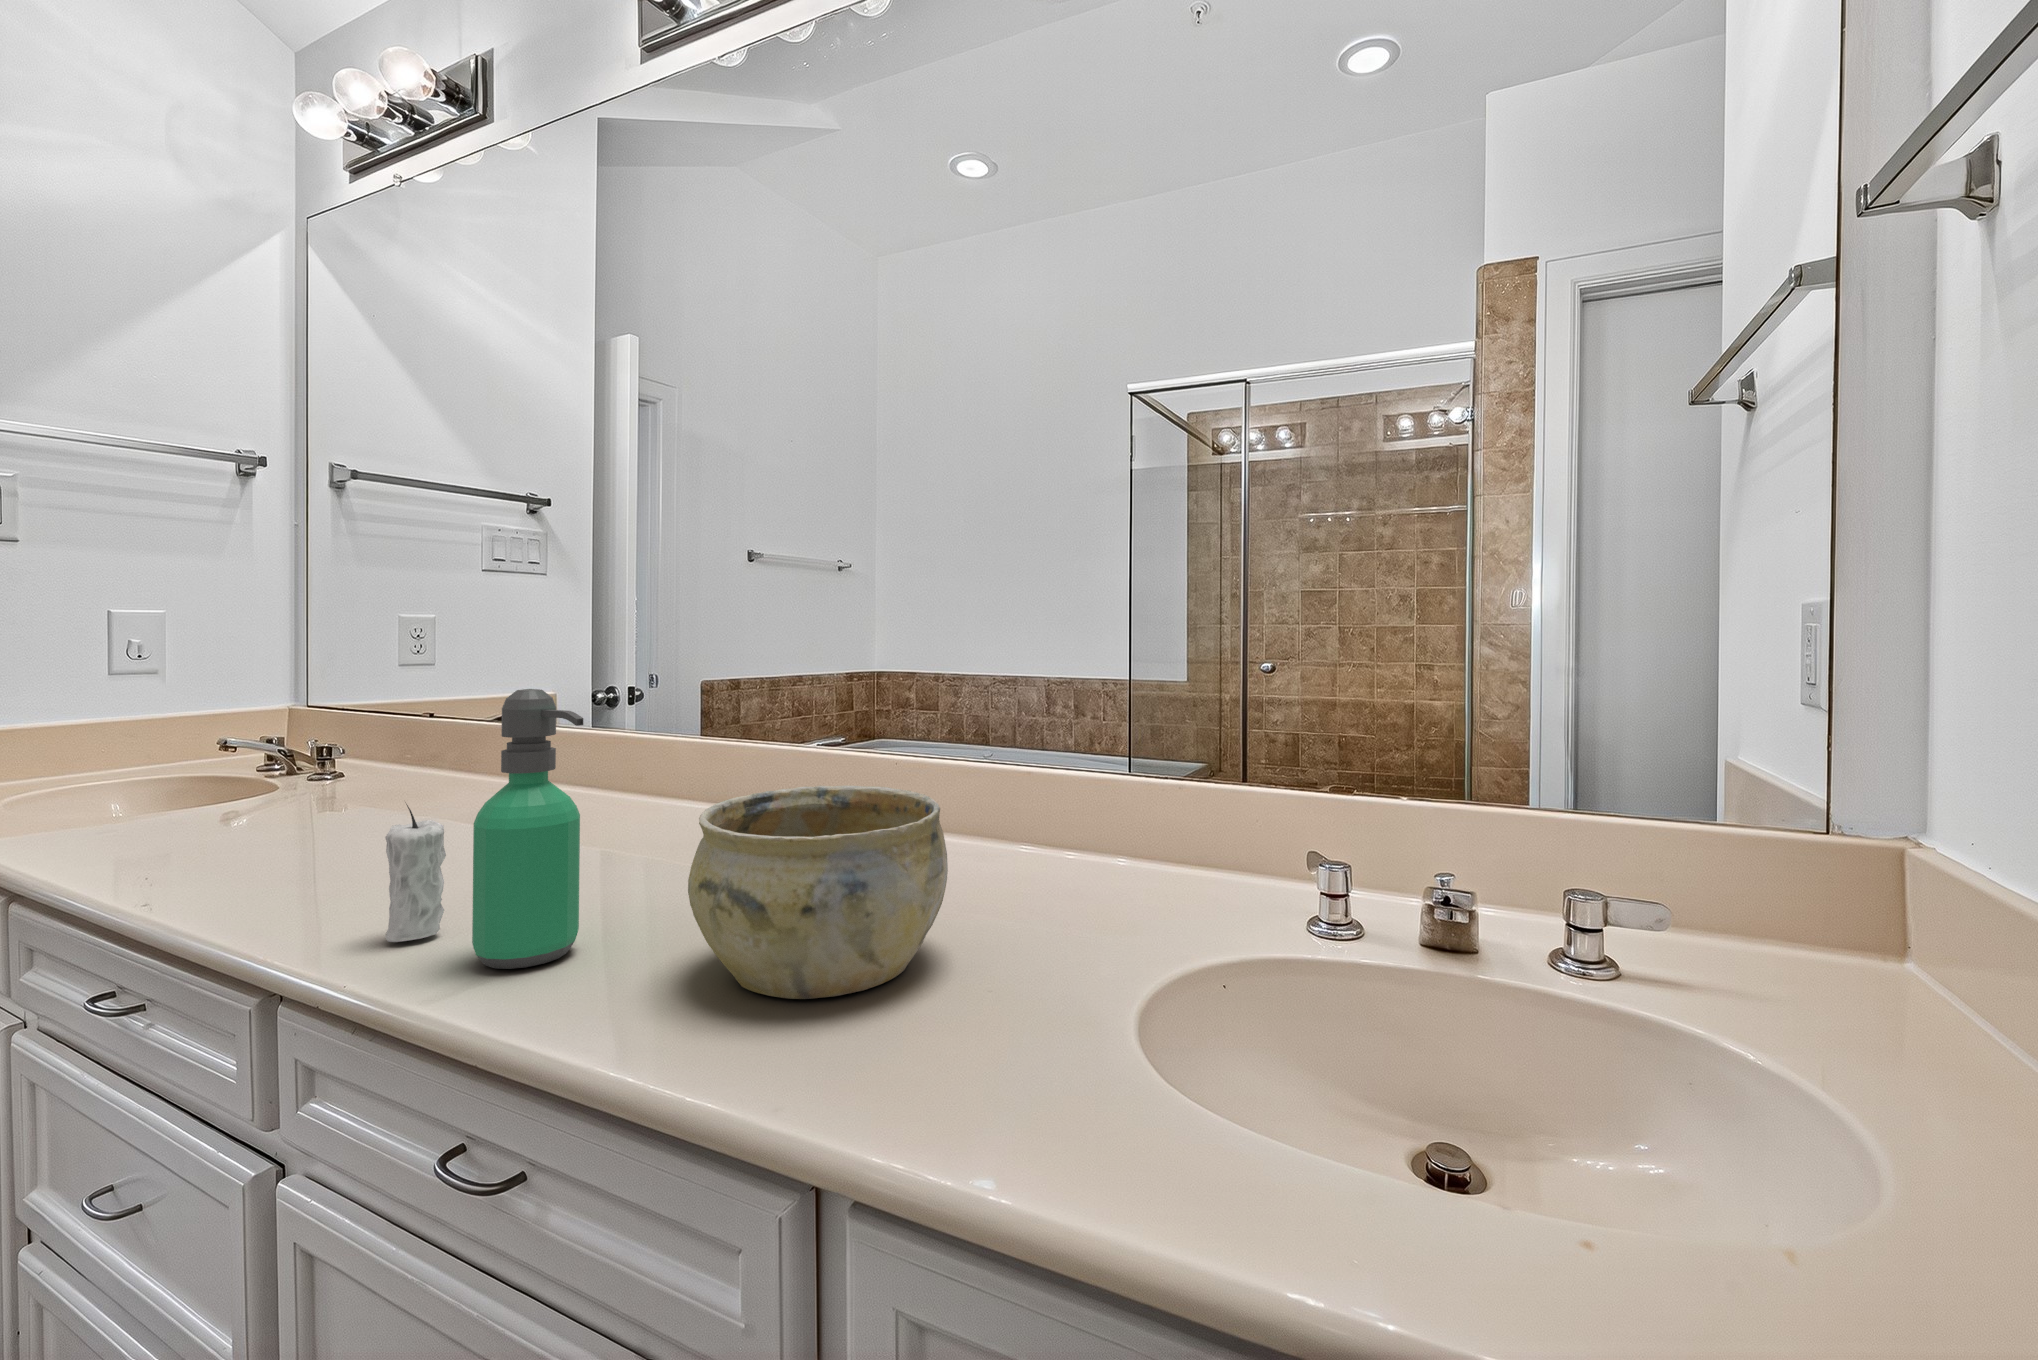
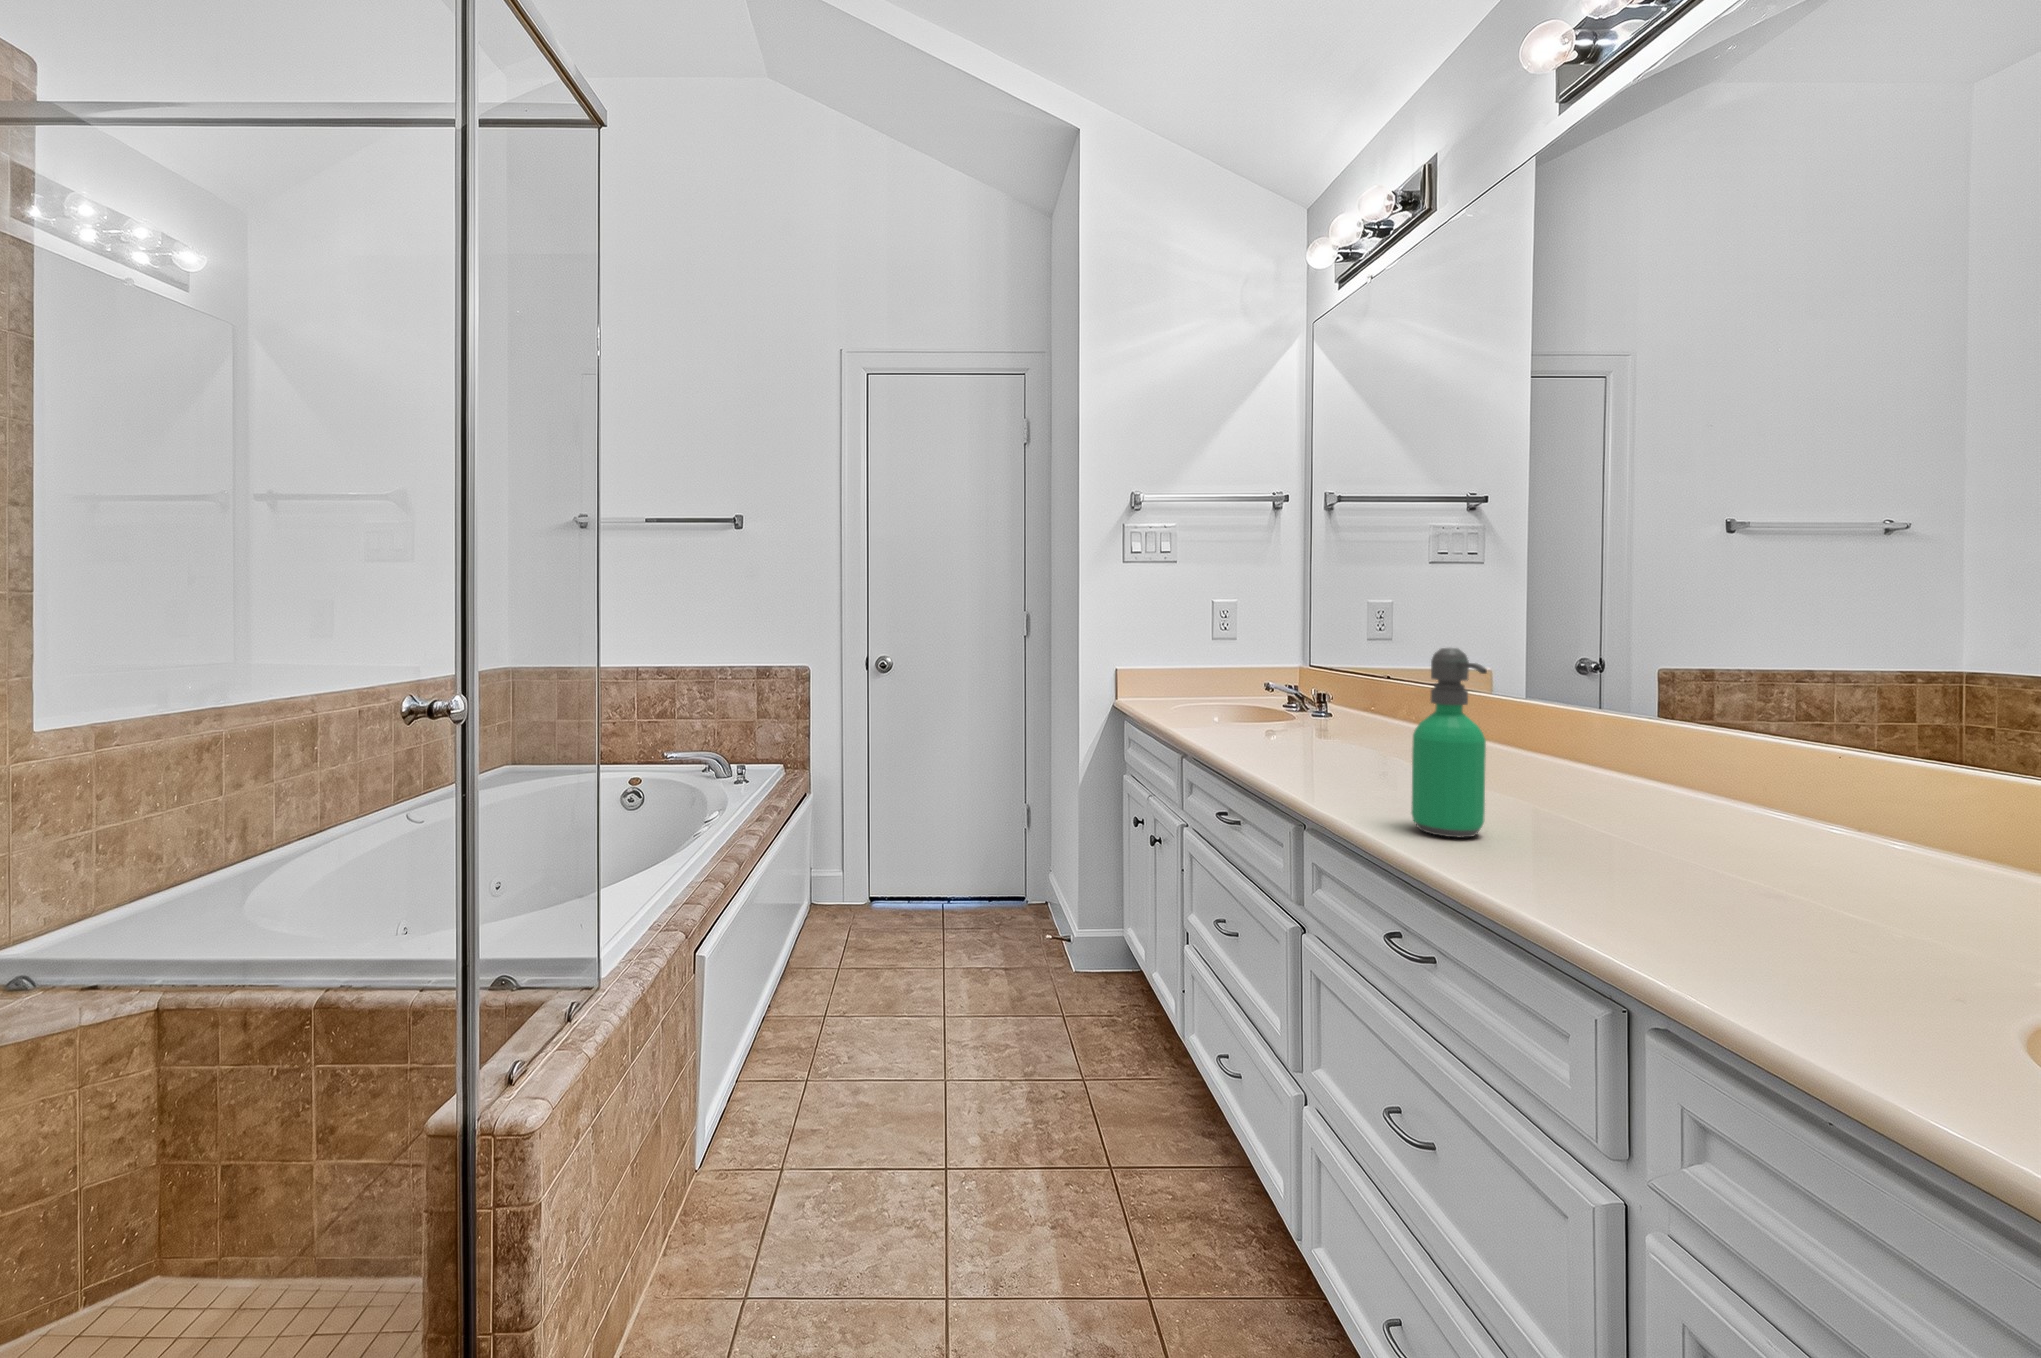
ceramic bowl: present [688,785,948,999] -> none [1564,741,1853,917]
candle: present [385,804,446,942] -> none [1361,718,1396,808]

